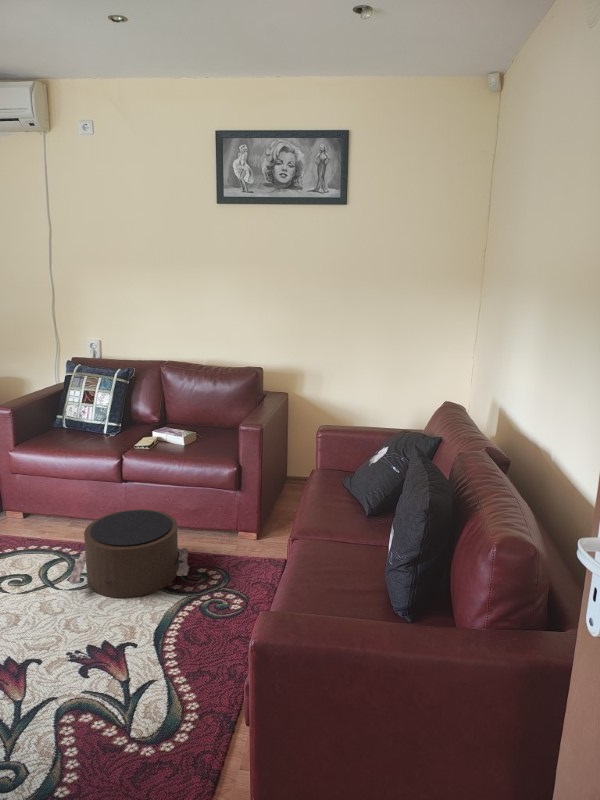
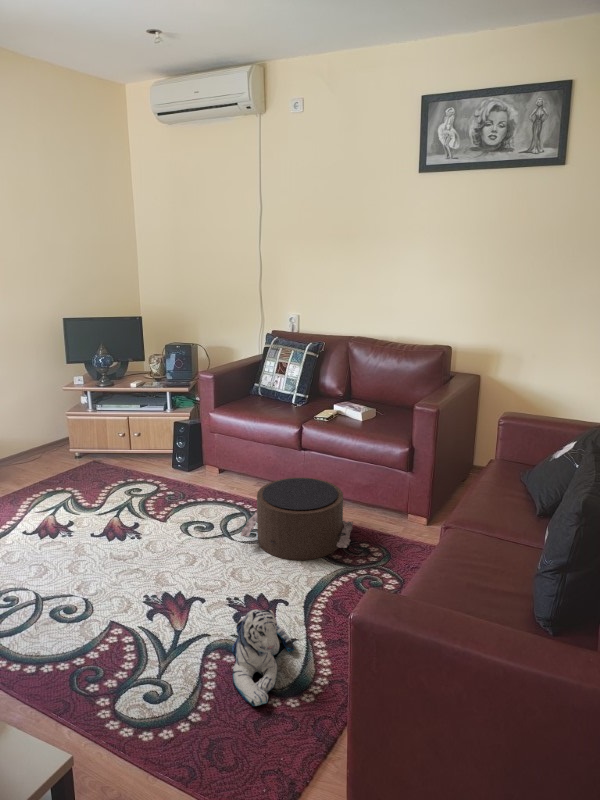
plush toy: none [85,656,156,763] -> present [231,610,294,706]

